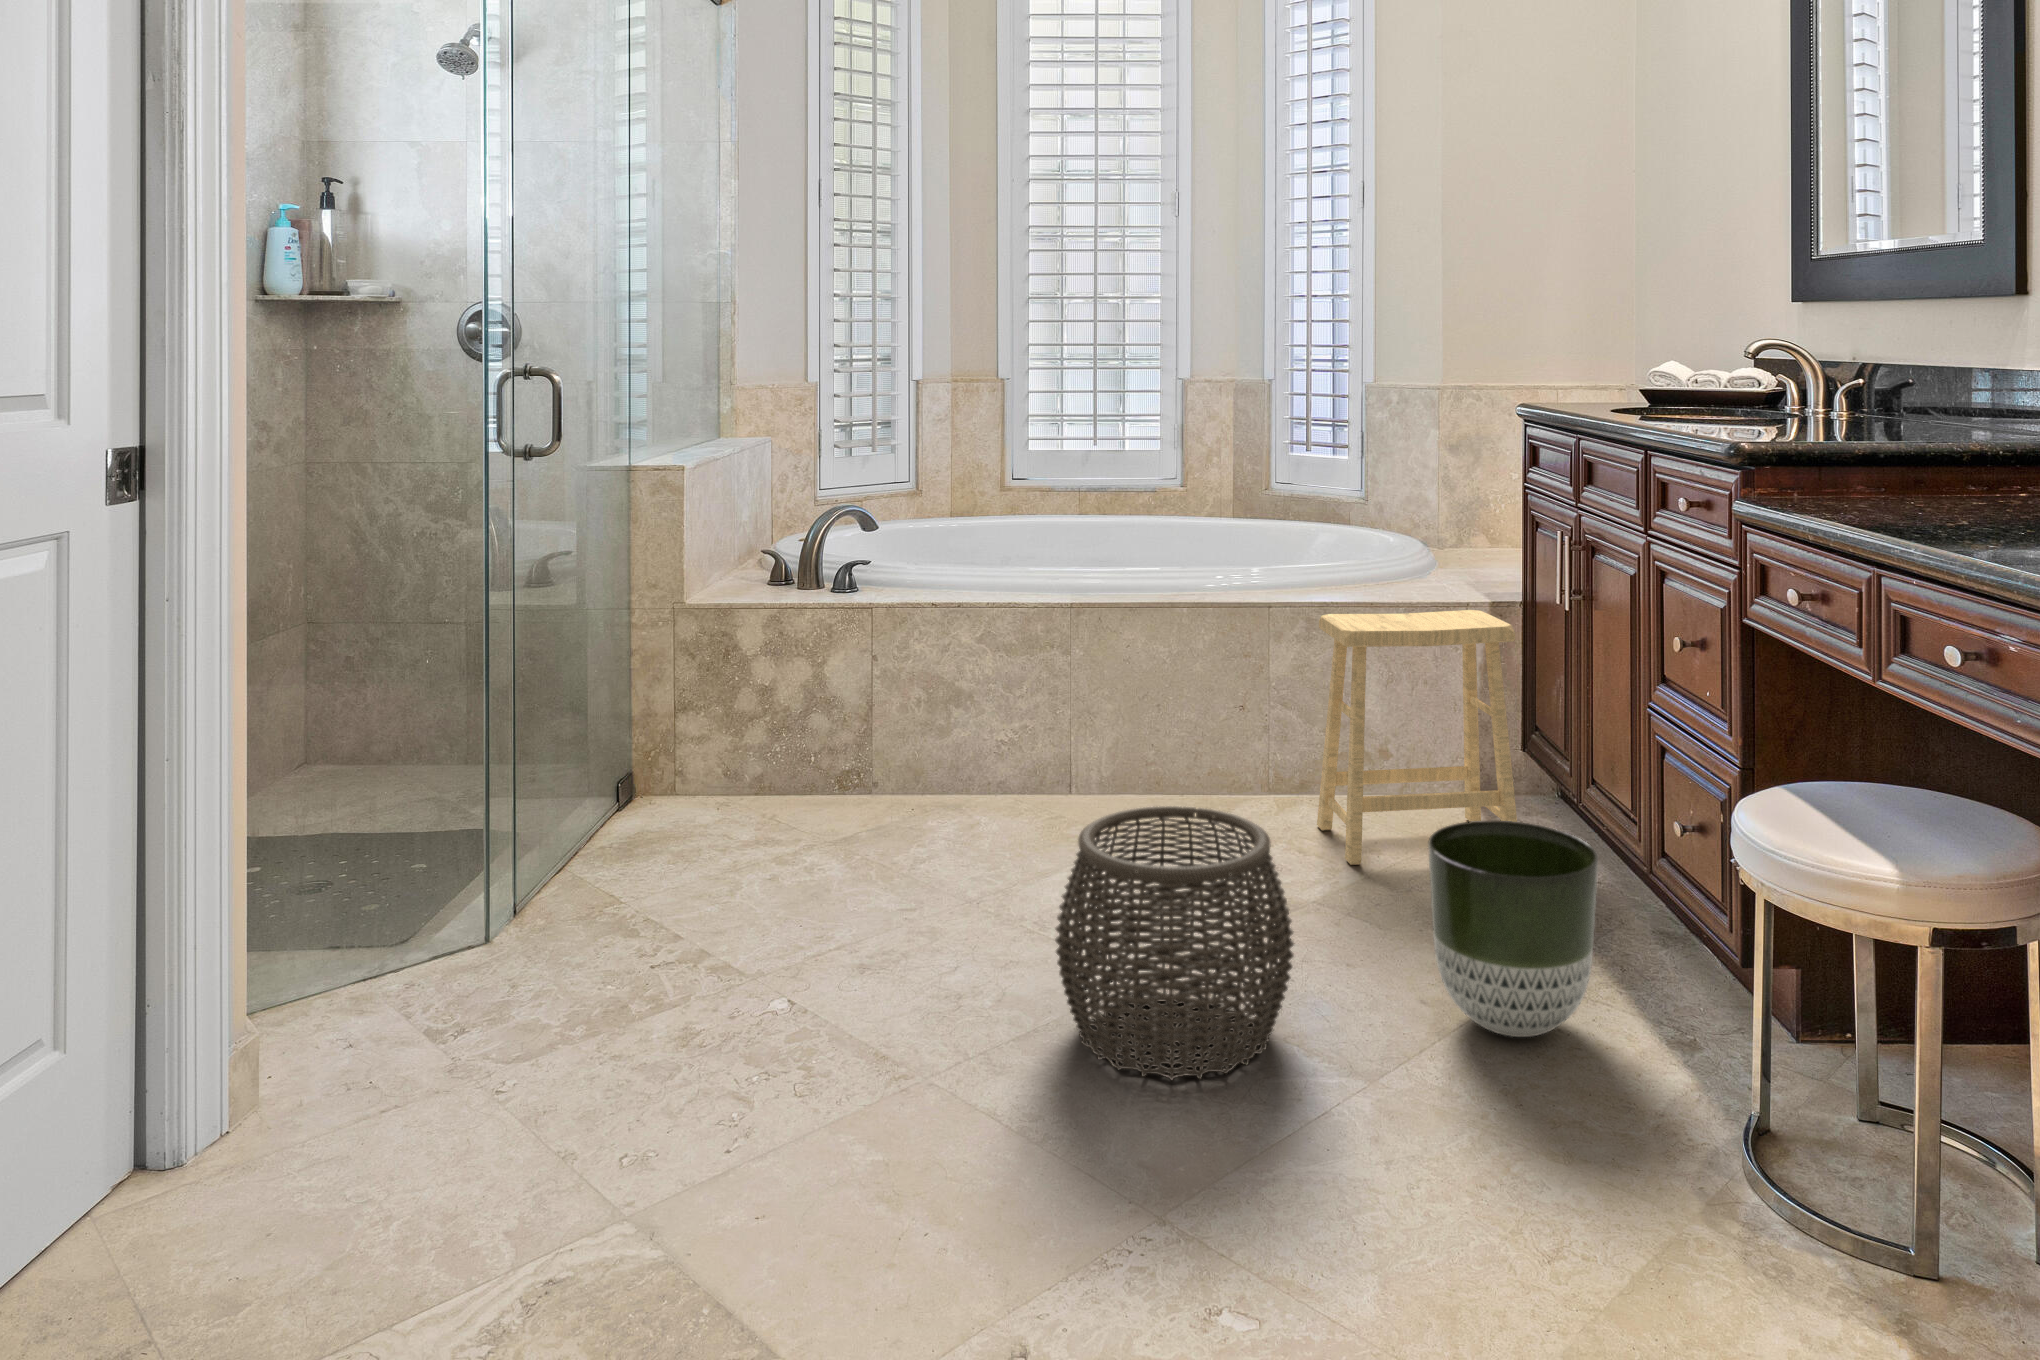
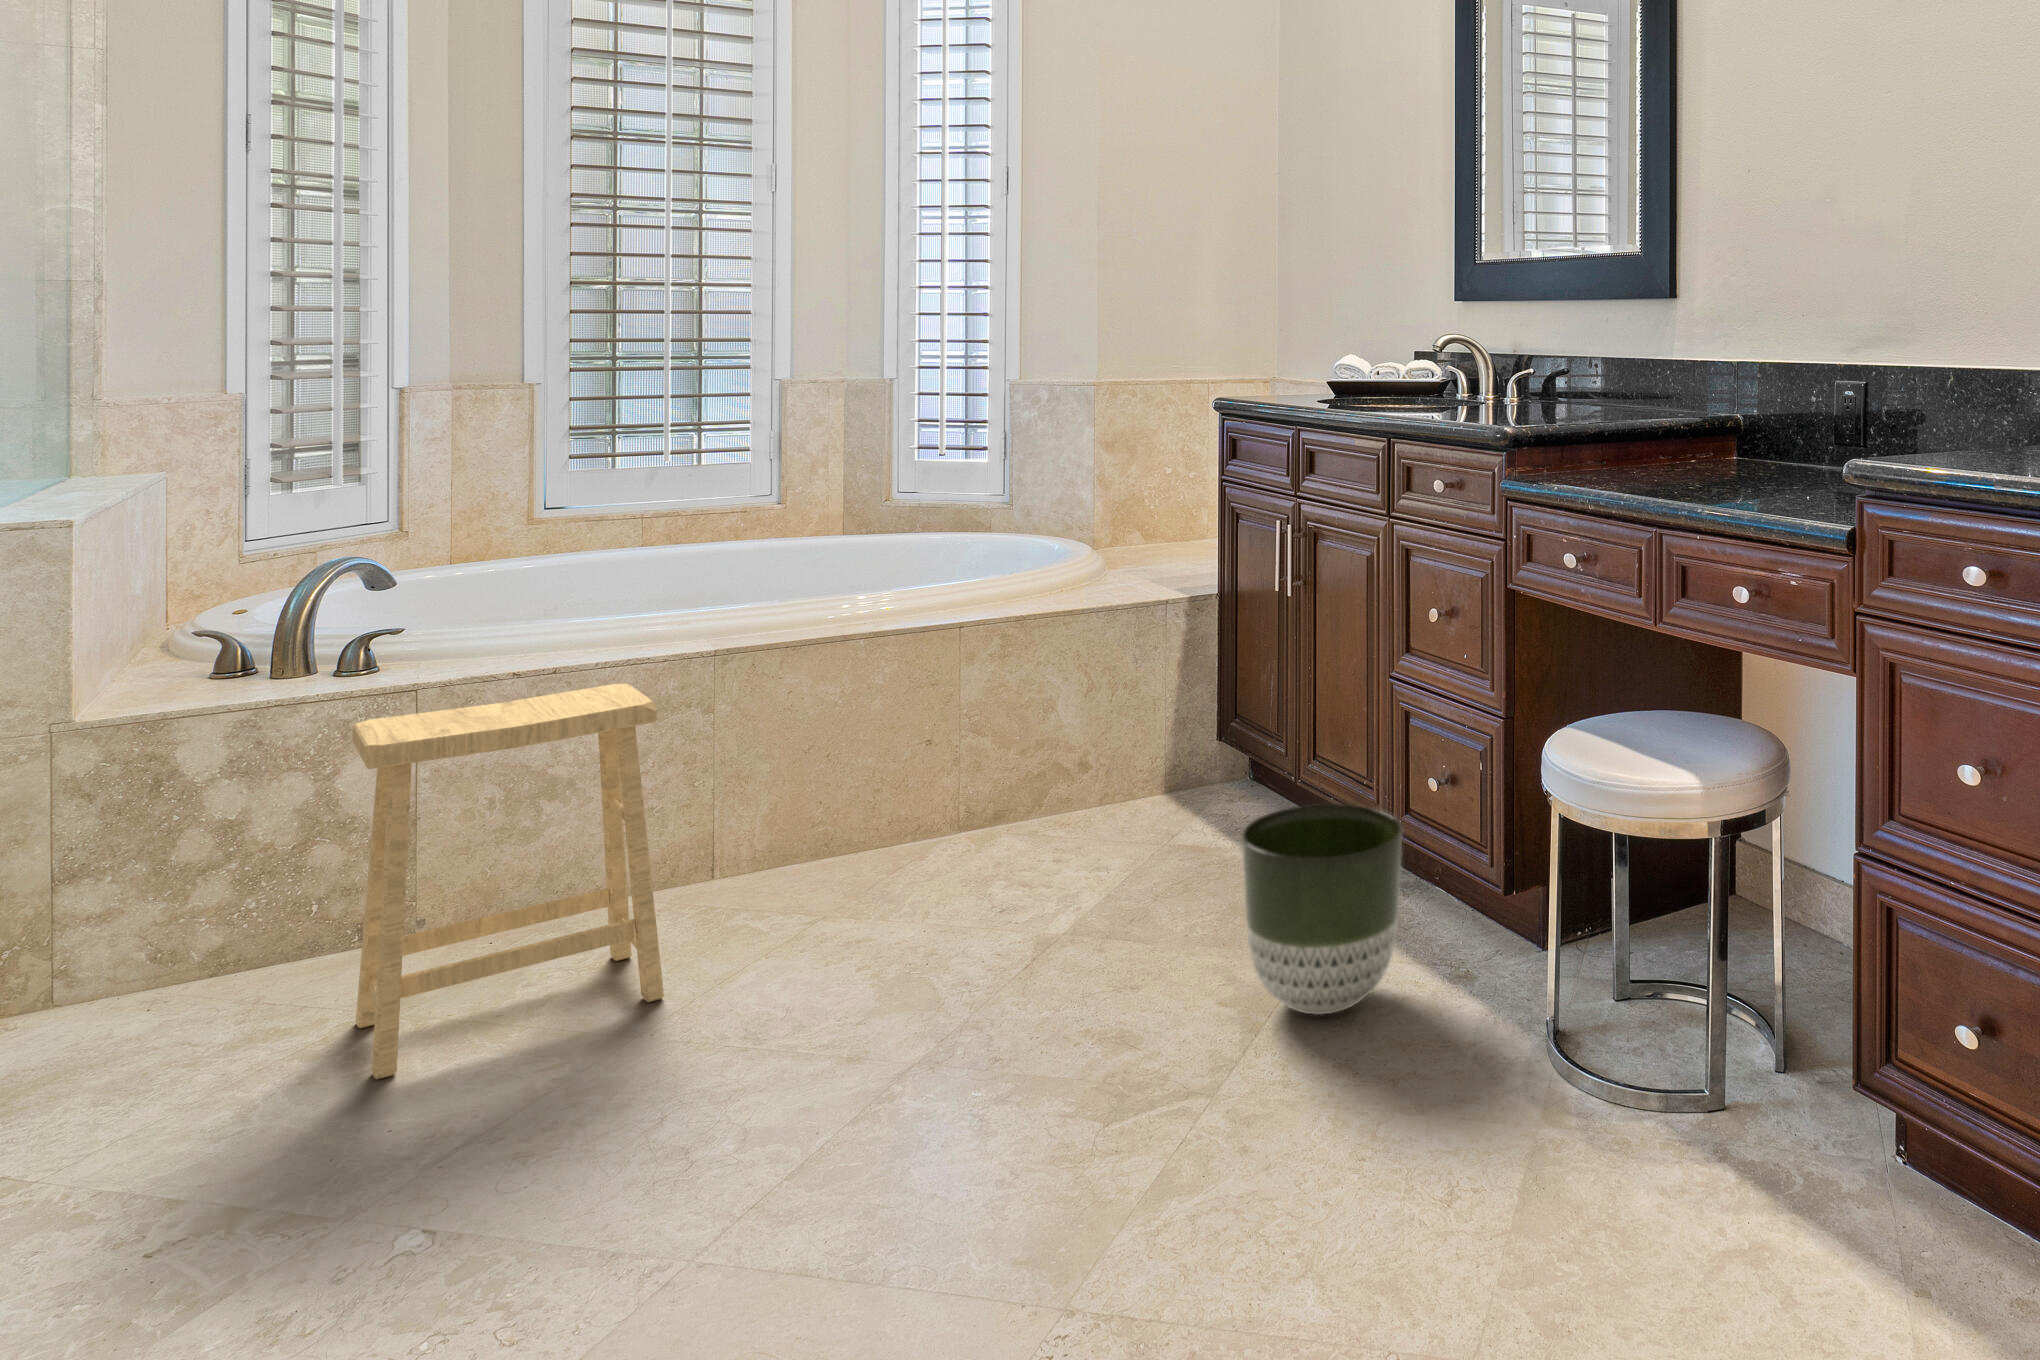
footstool: present [1317,610,1517,865] -> present [352,684,664,1079]
woven basket: present [1055,806,1294,1081] -> none [846,855,1131,1177]

